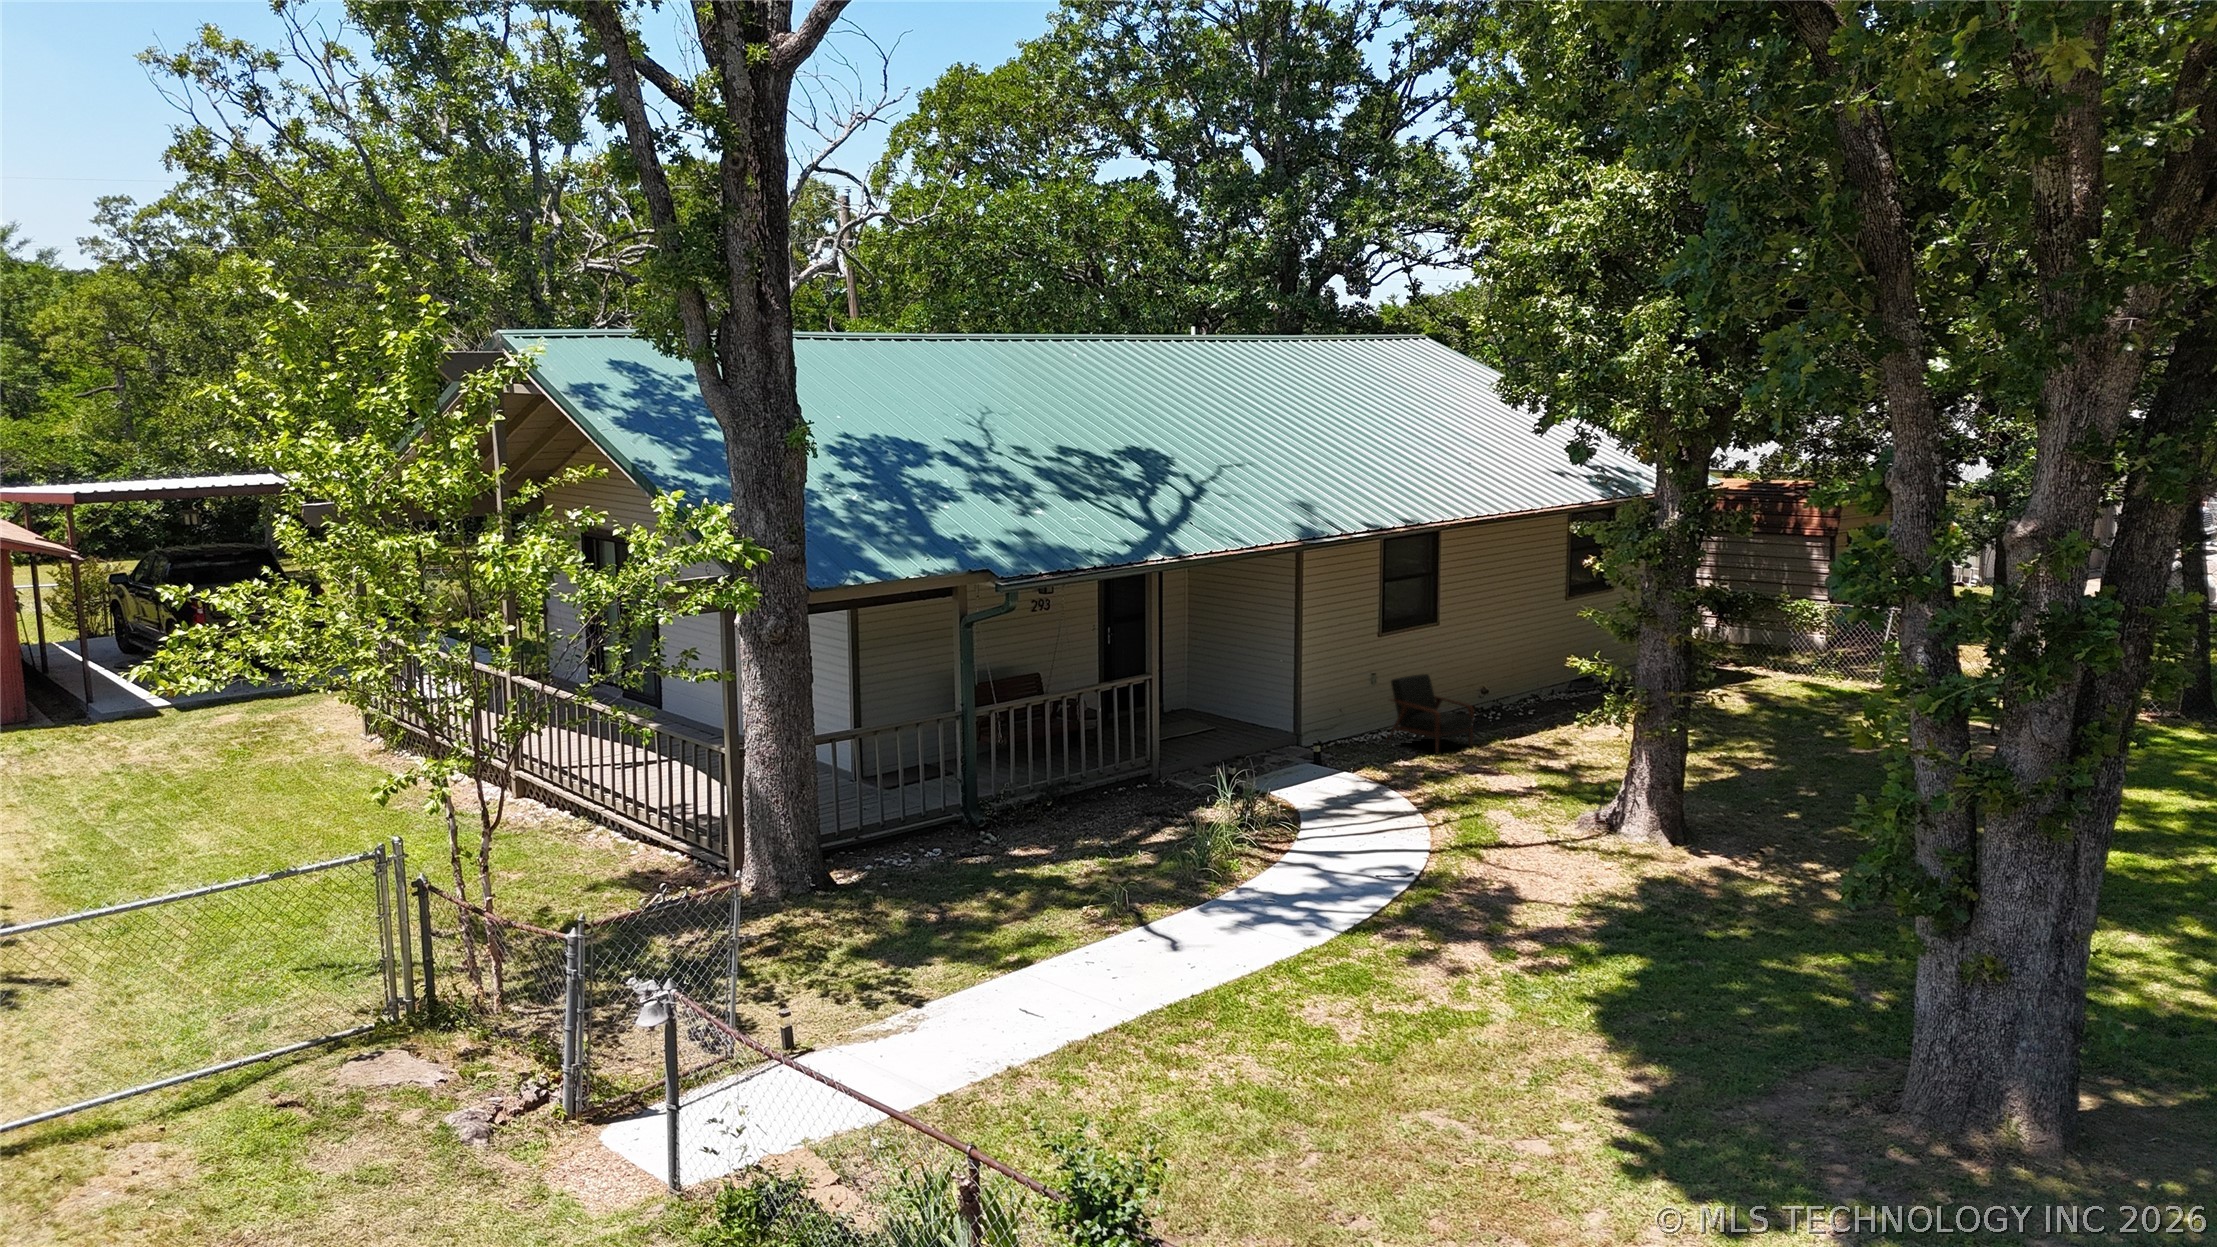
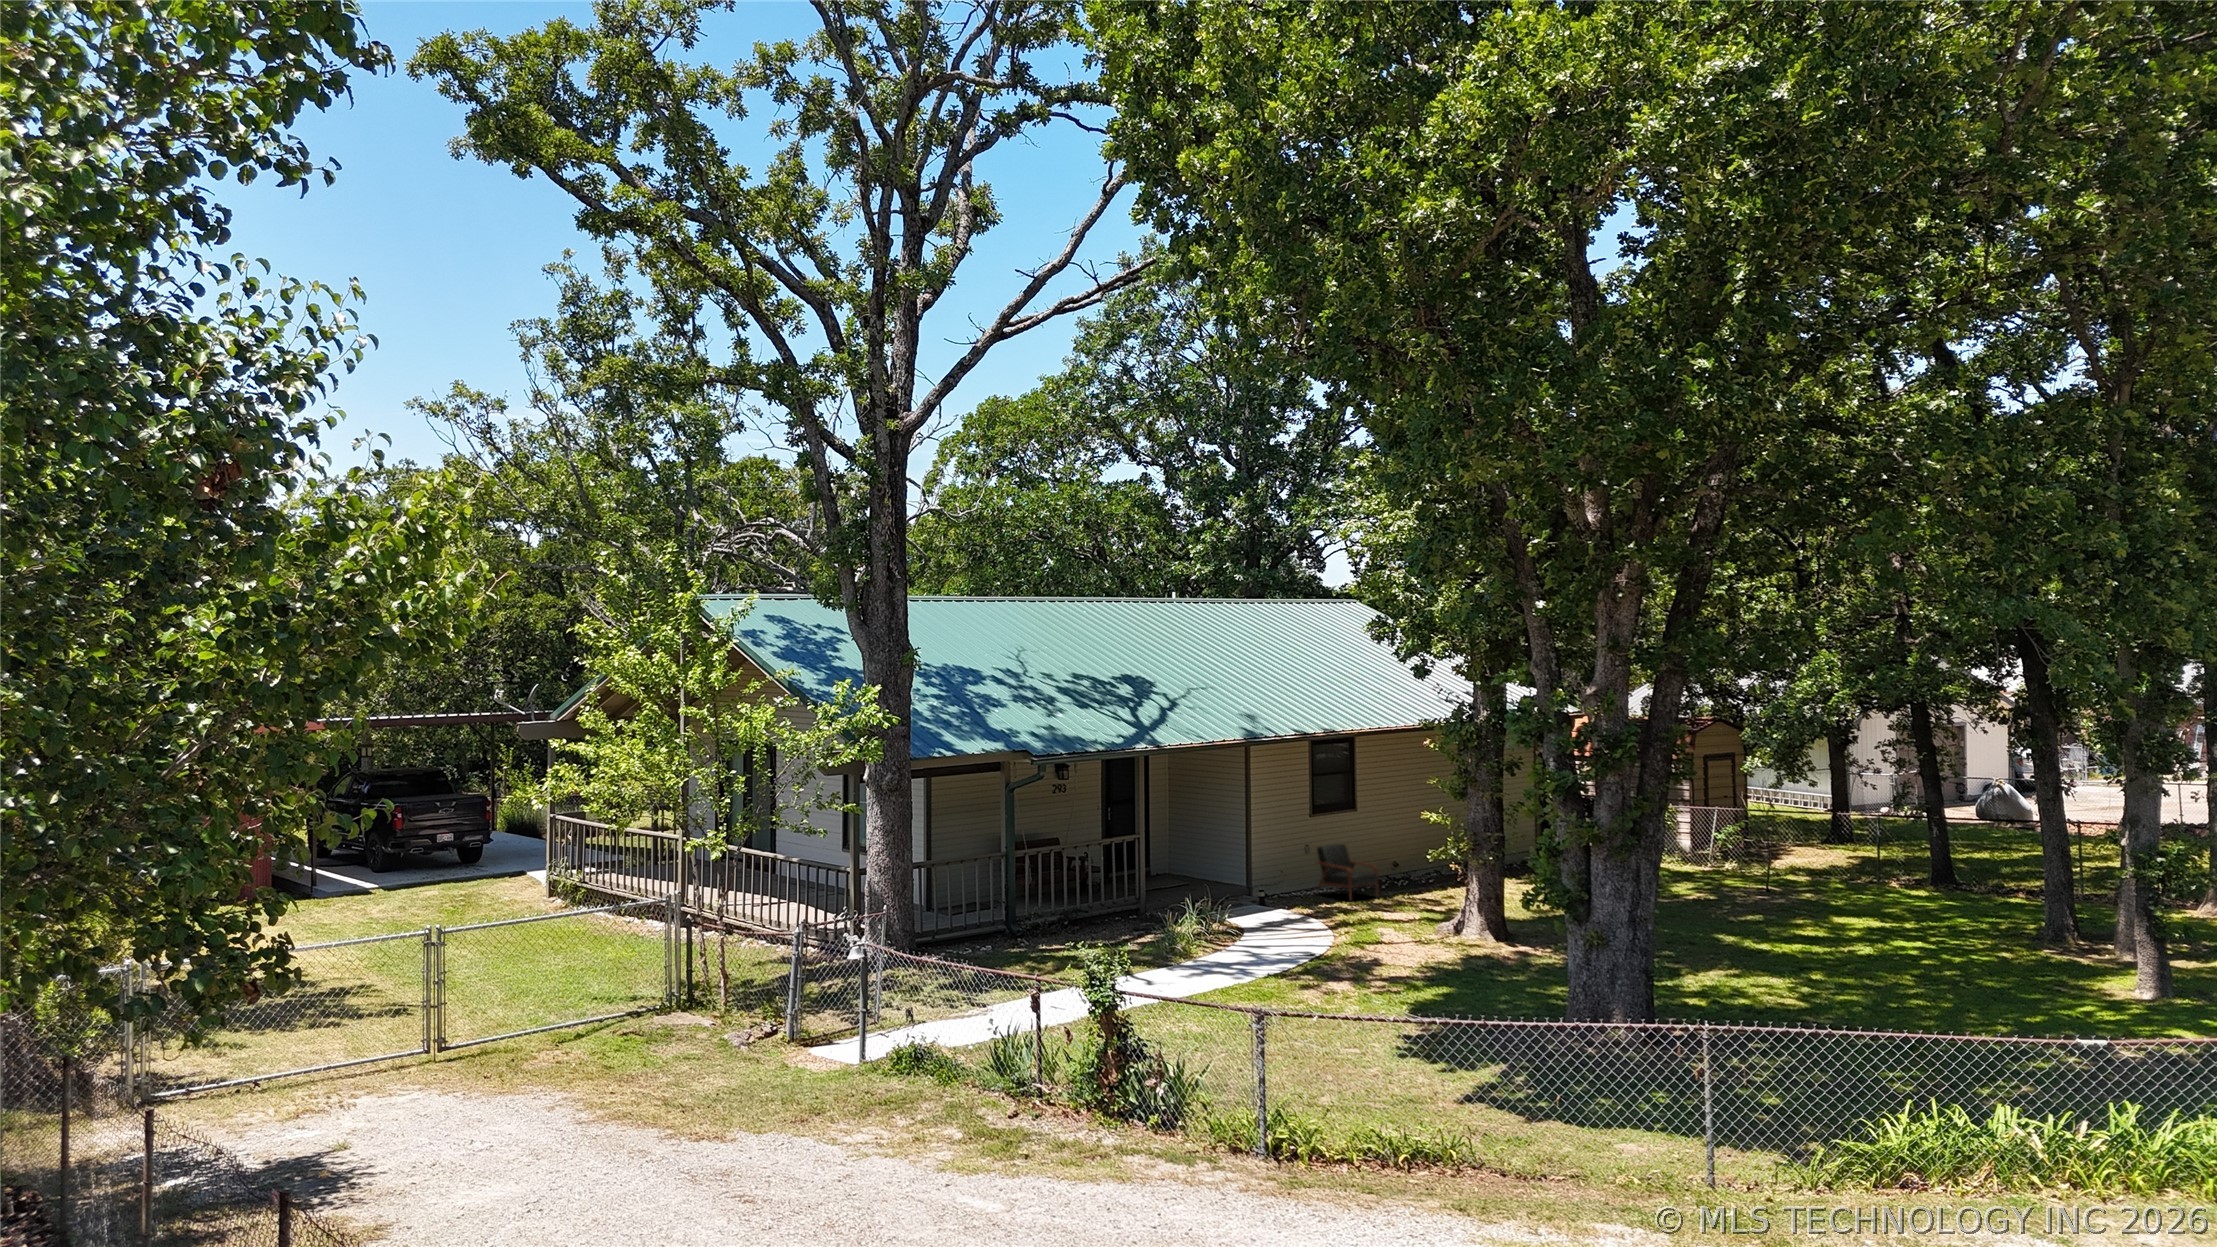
potted plant: present [1590,775,1619,822] -> none [1440,901,1467,936]

